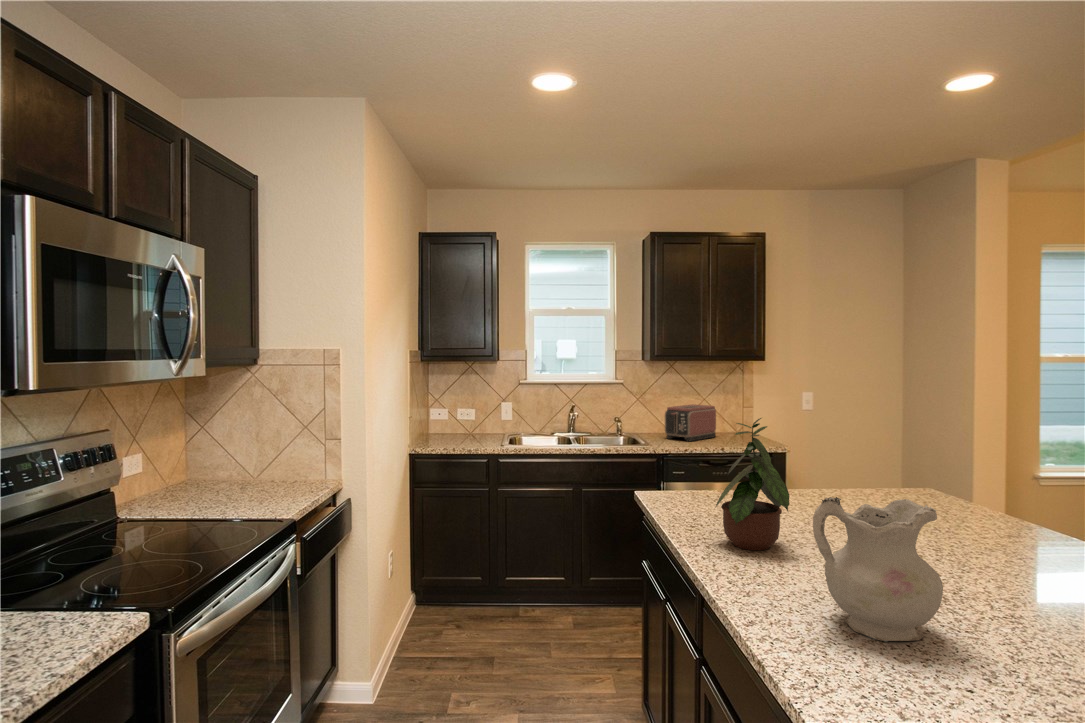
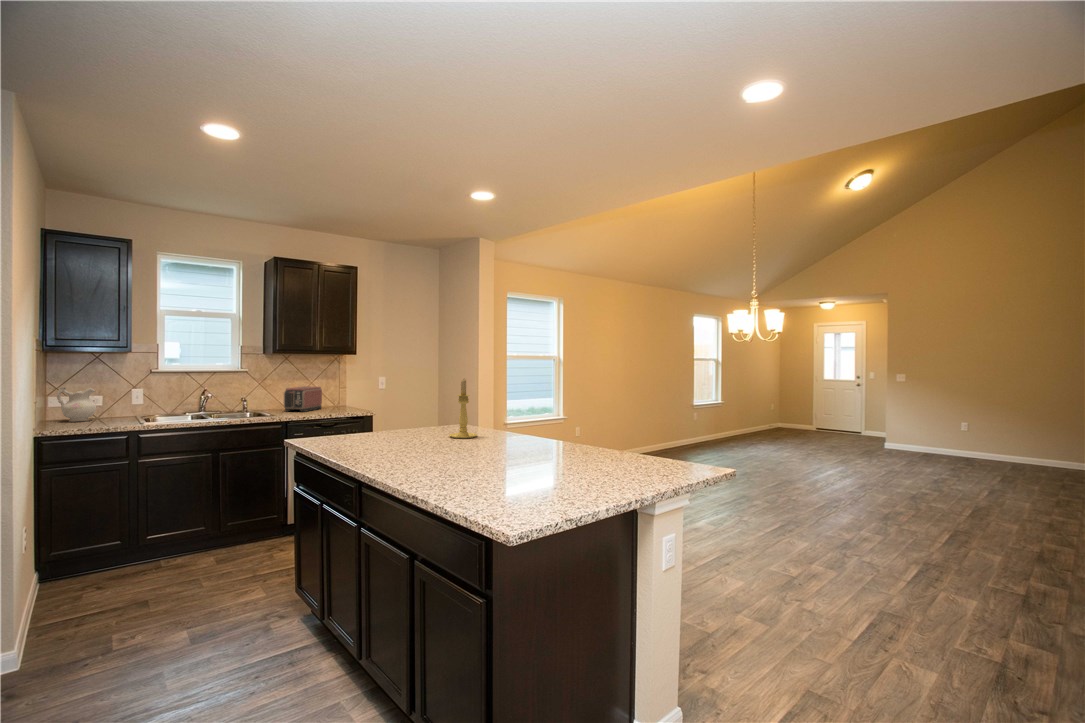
potted plant: present [716,418,790,550] -> none [338,379,381,444]
candle holder: none [965,422,1052,573] -> present [449,379,477,438]
ceramic pitcher: present [813,497,943,641] -> present [57,388,96,422]

